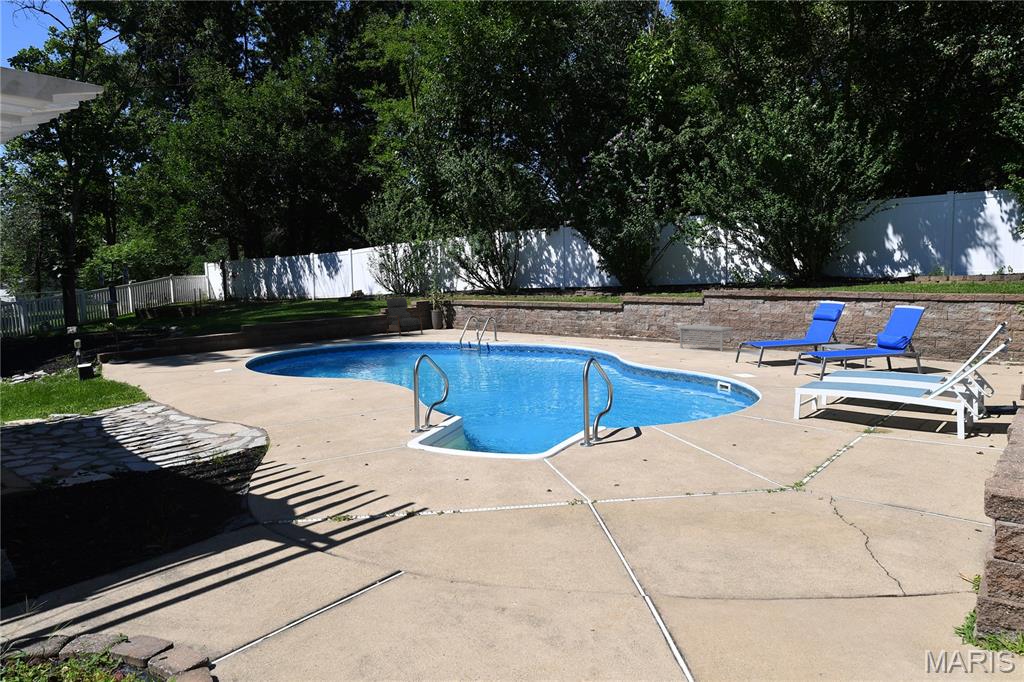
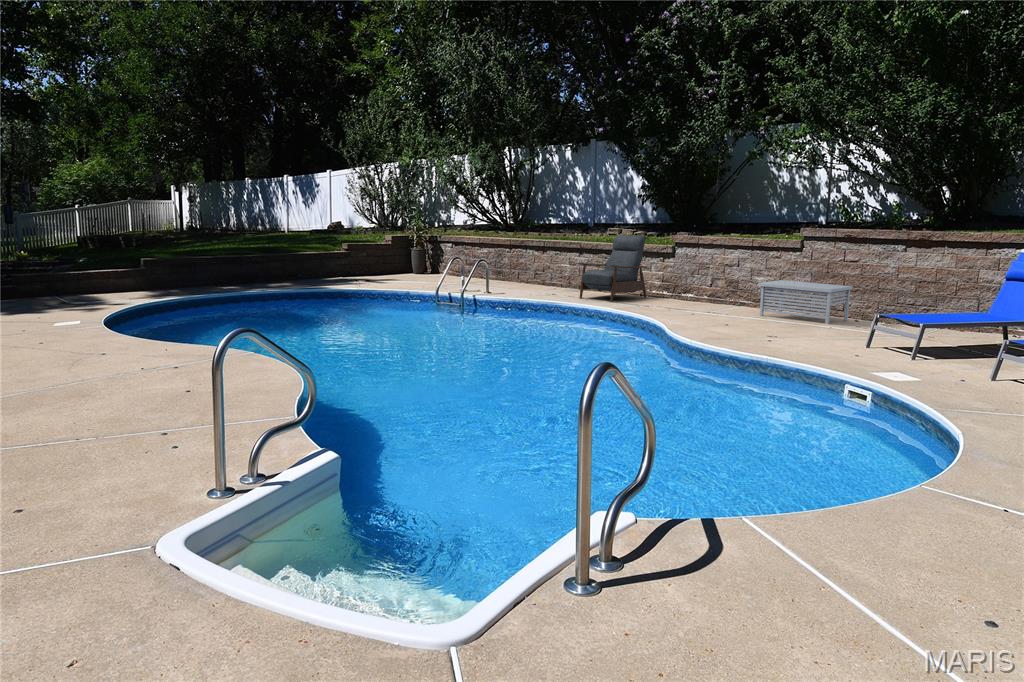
chair: present [386,298,423,337] -> present [578,235,647,302]

